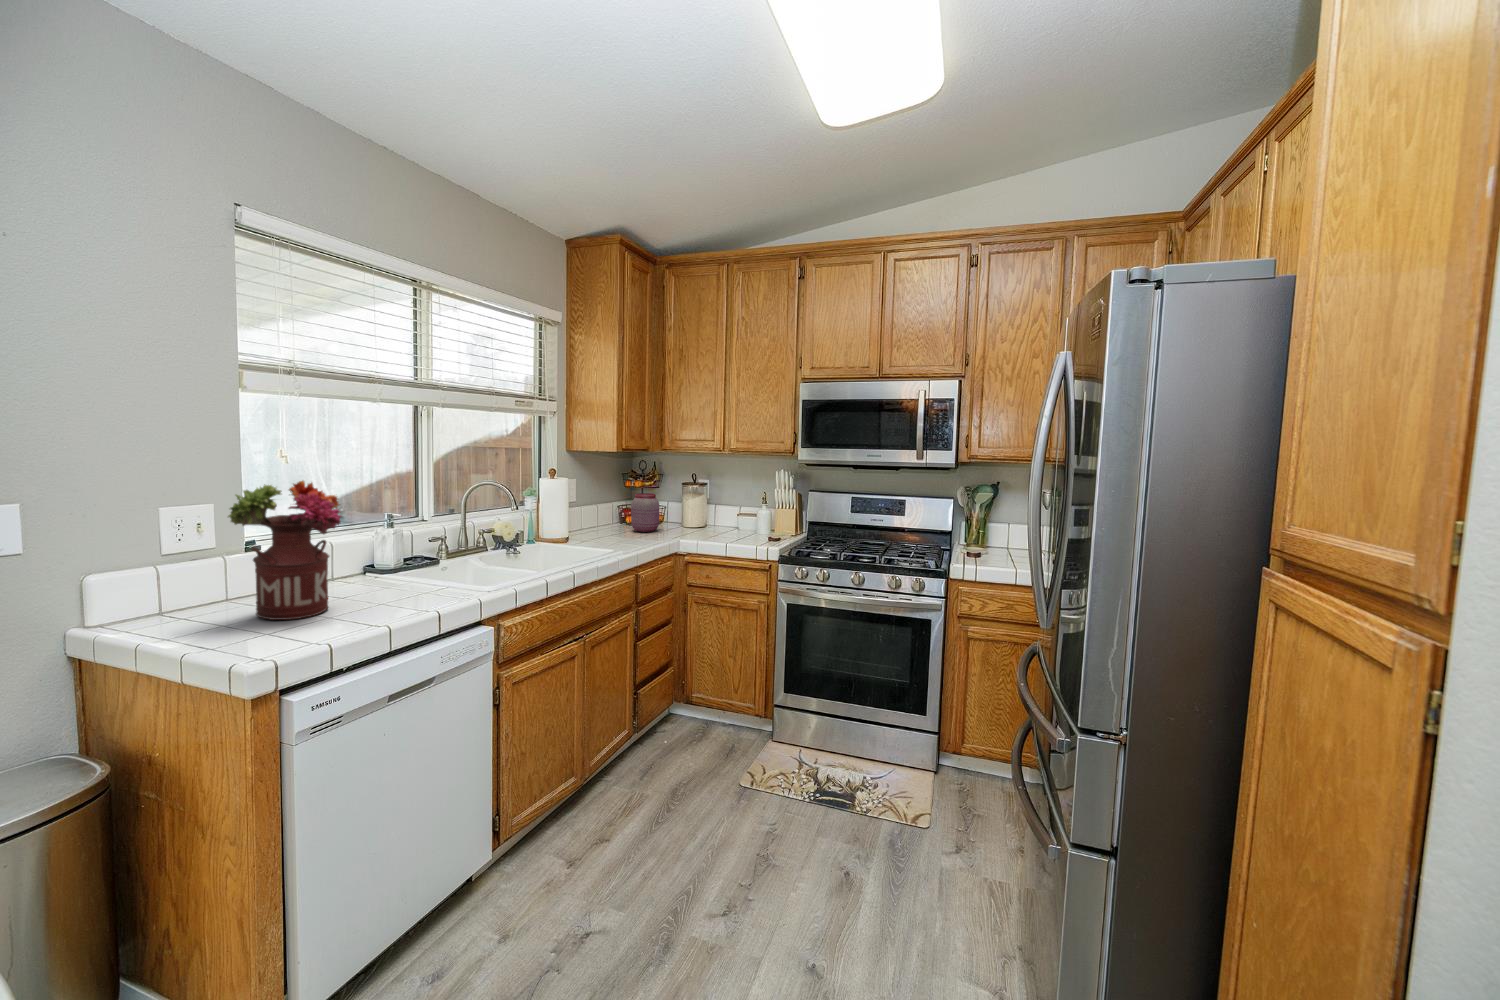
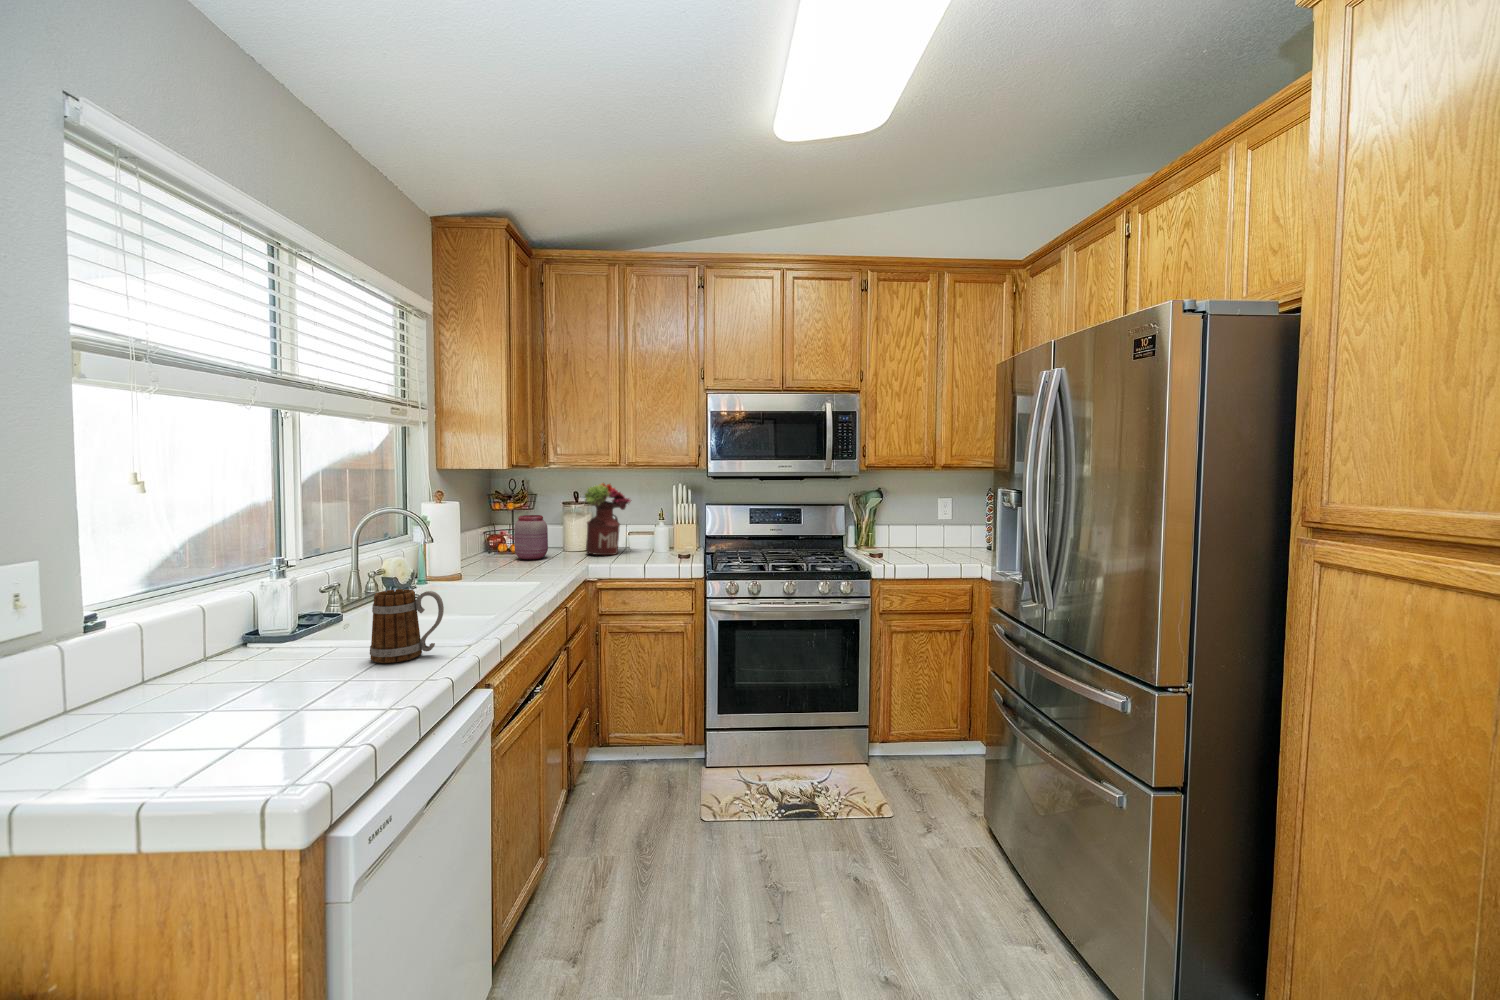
flower arrangement: present [228,481,342,620] -> present [585,483,631,555]
mug: none [407,543,458,598] -> present [370,589,444,663]

